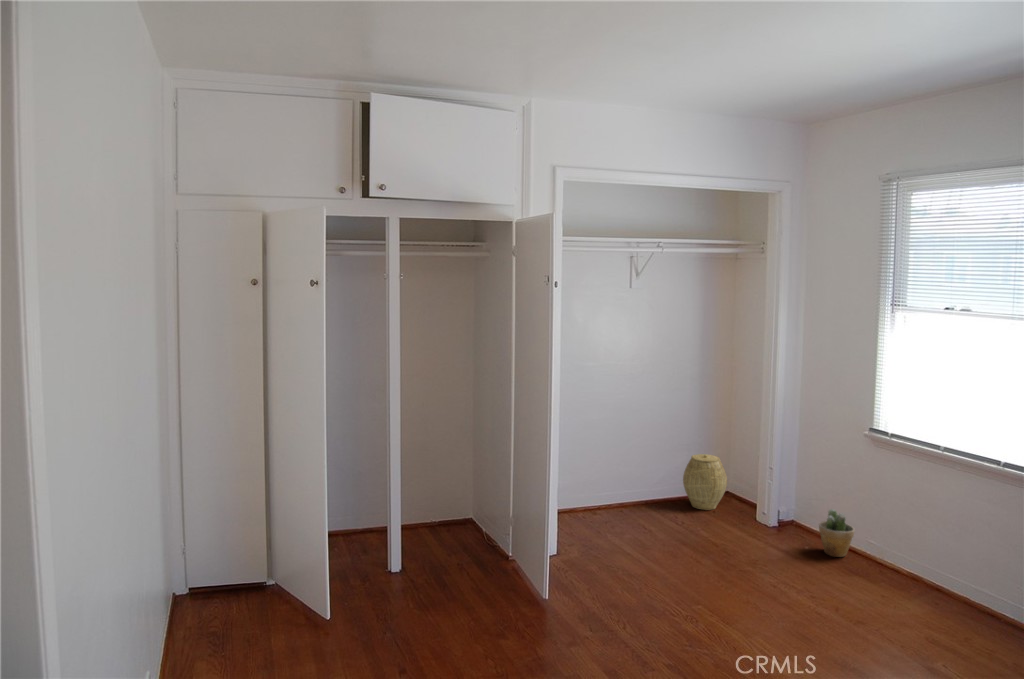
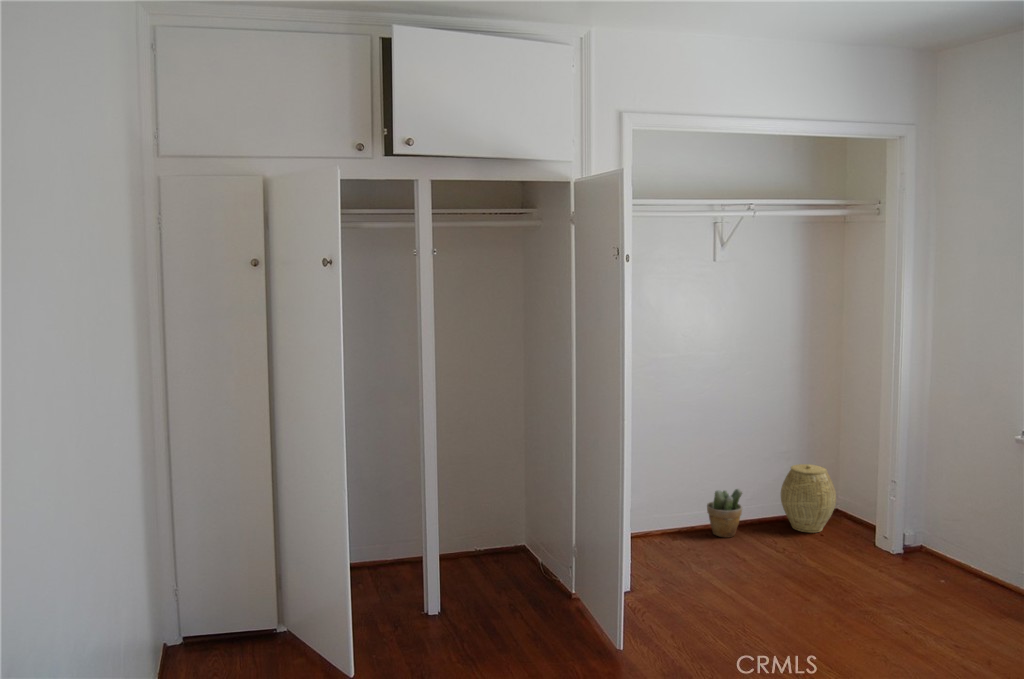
potted plant: present [819,509,855,557] -> present [707,489,742,538]

